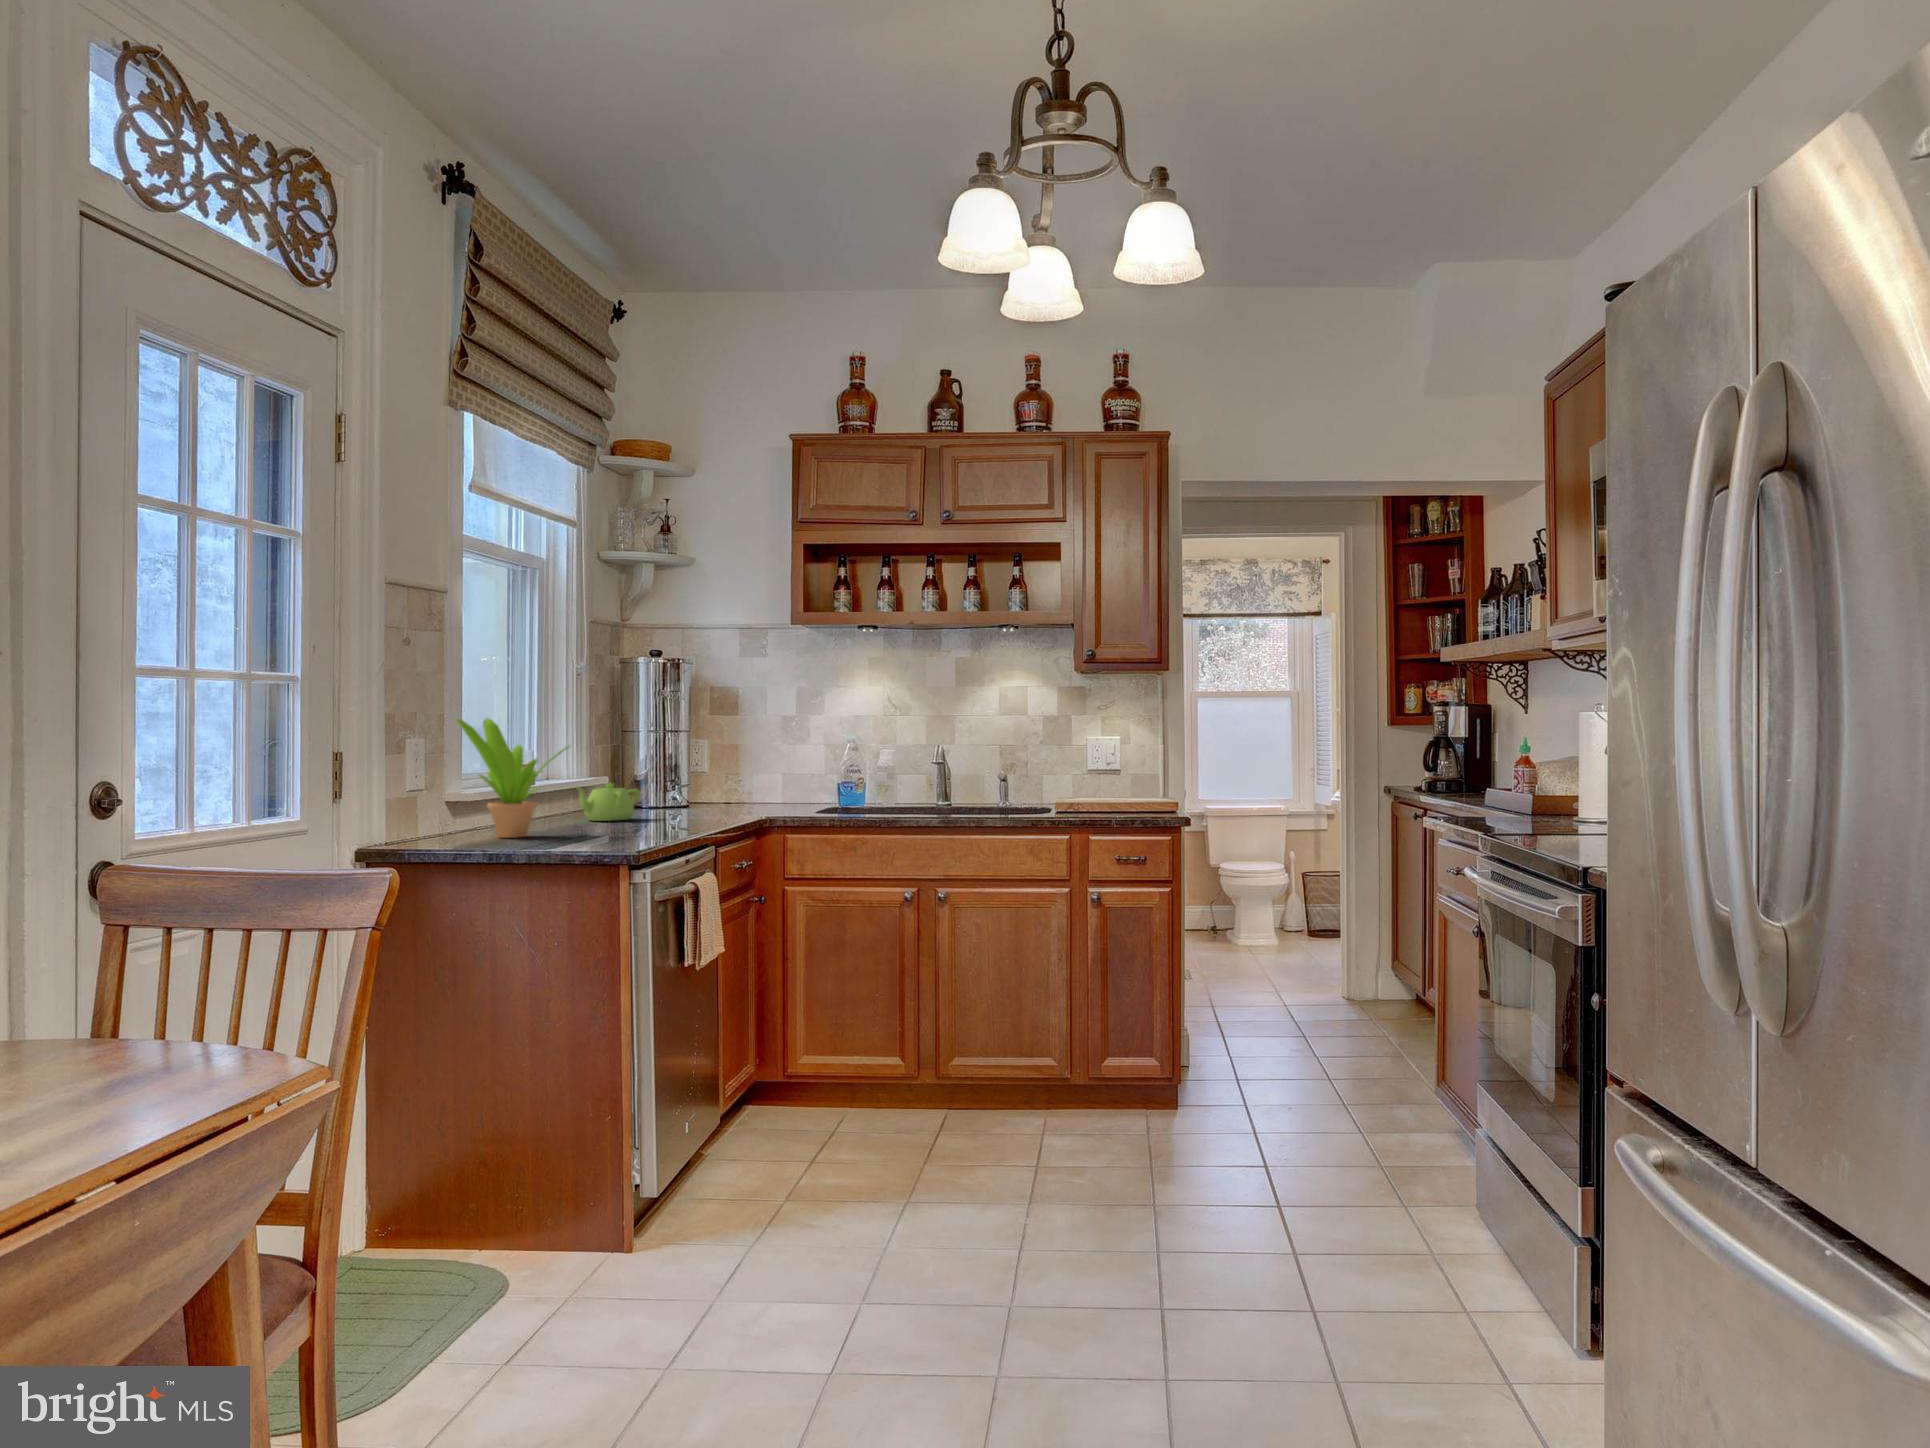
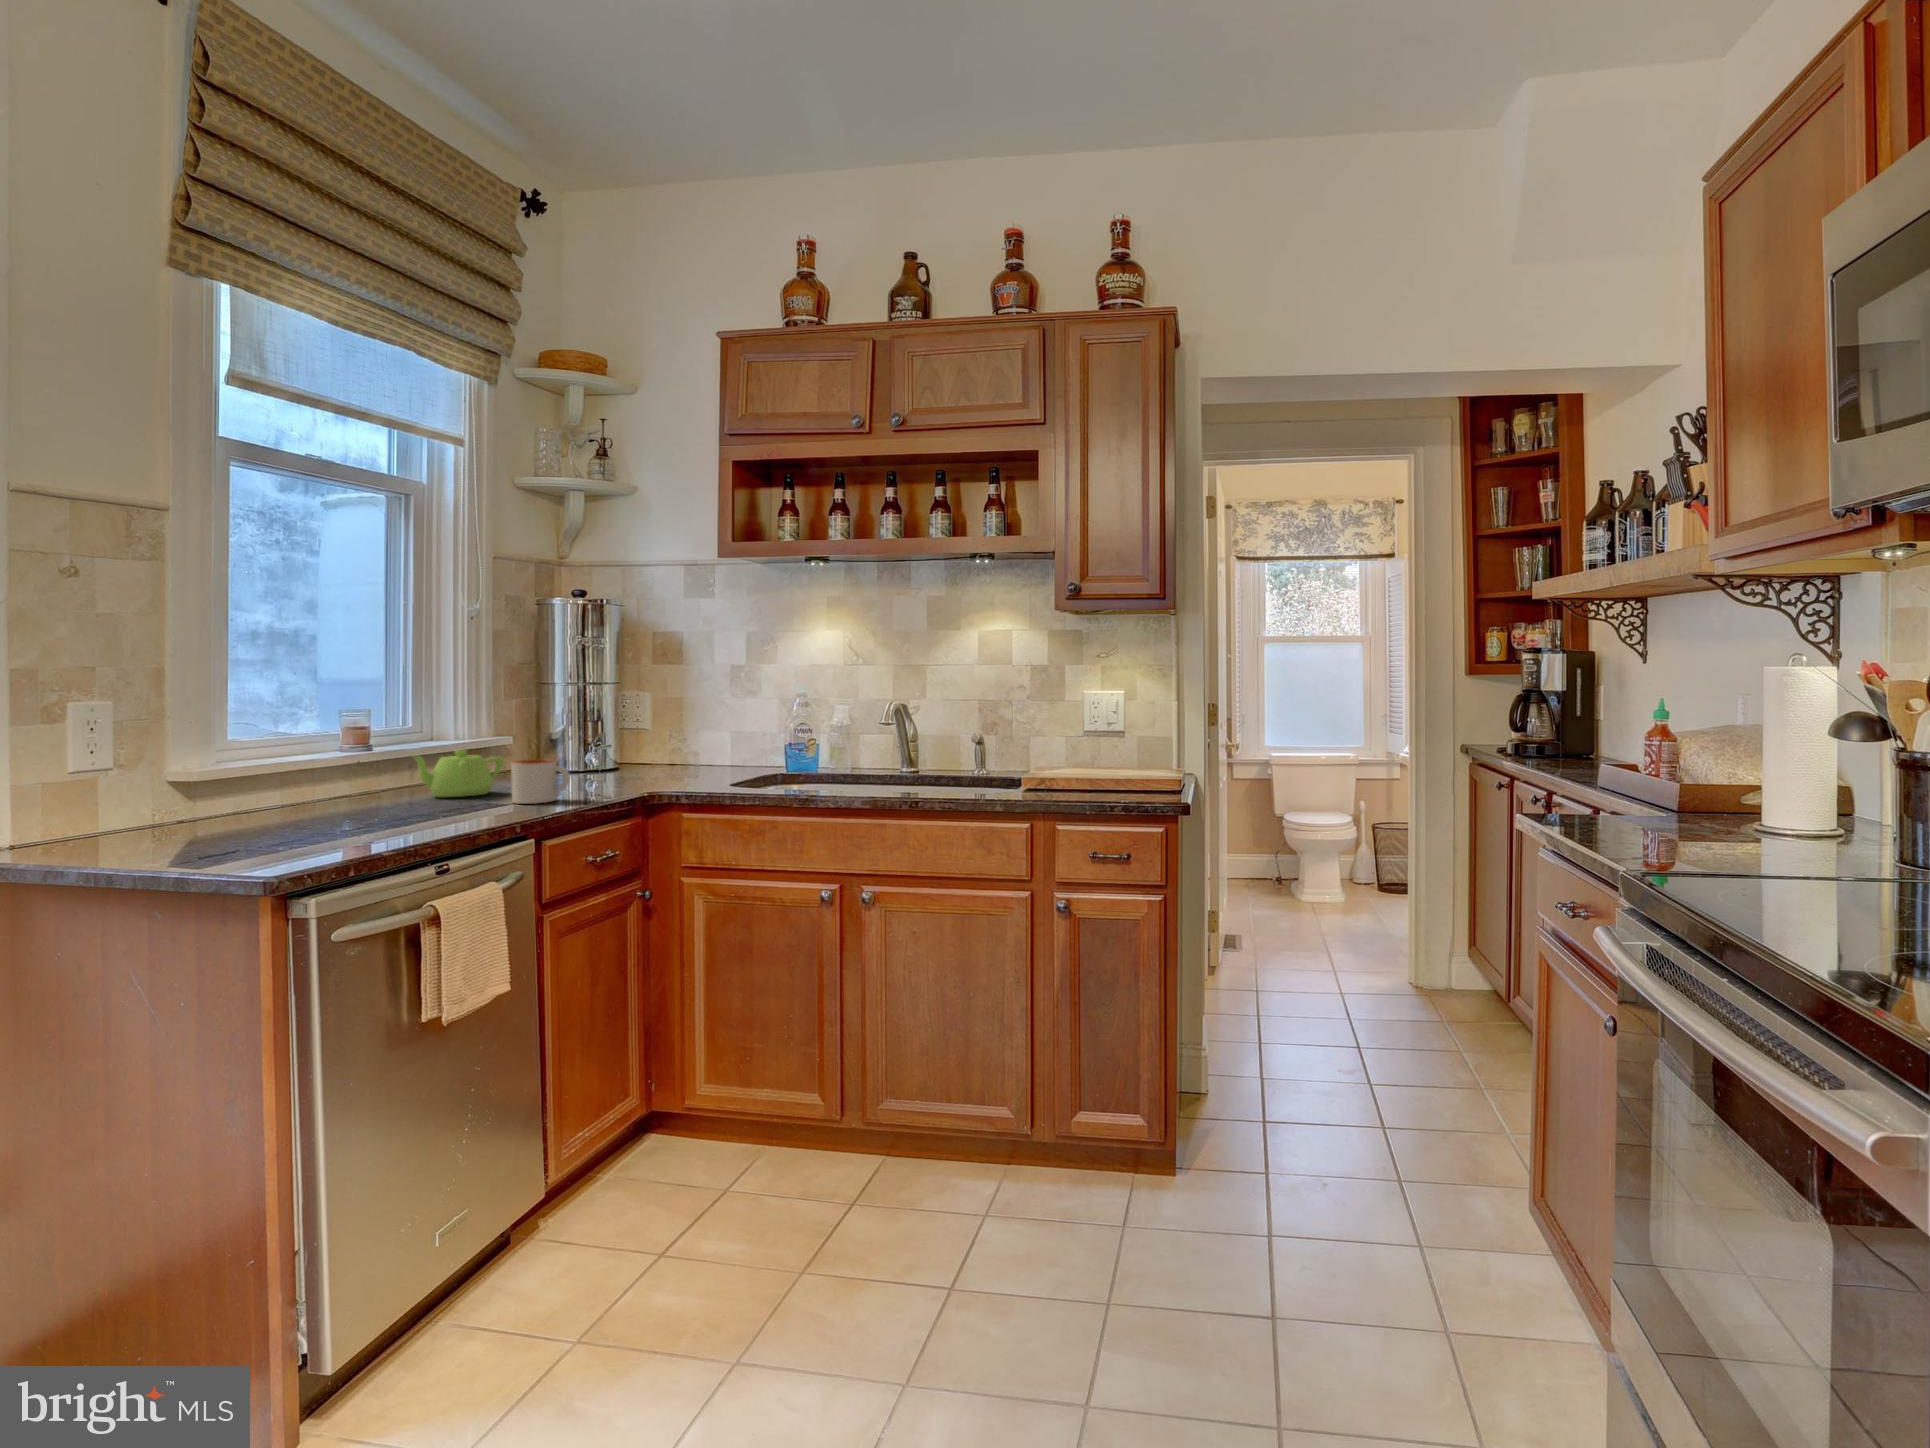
potted plant: present [456,718,569,838] -> none [113,672,314,833]
mug: none [667,789,711,824] -> present [511,759,570,804]

